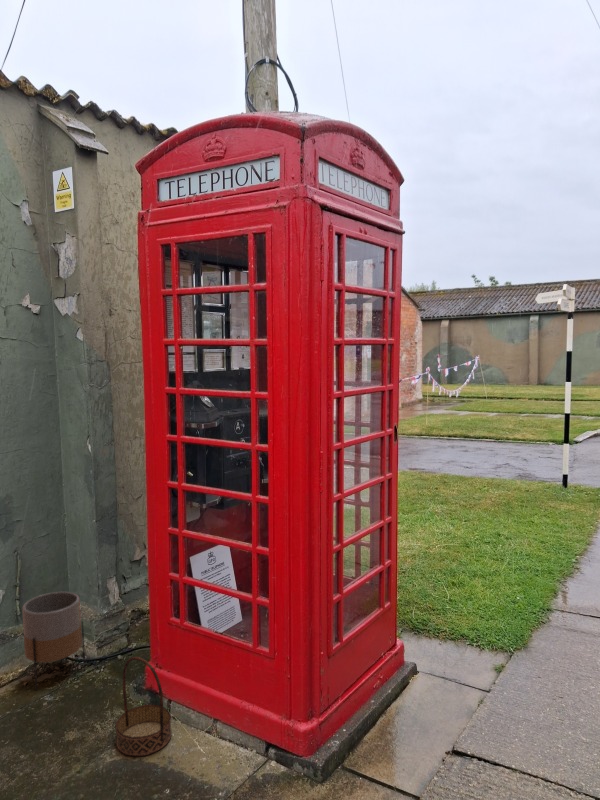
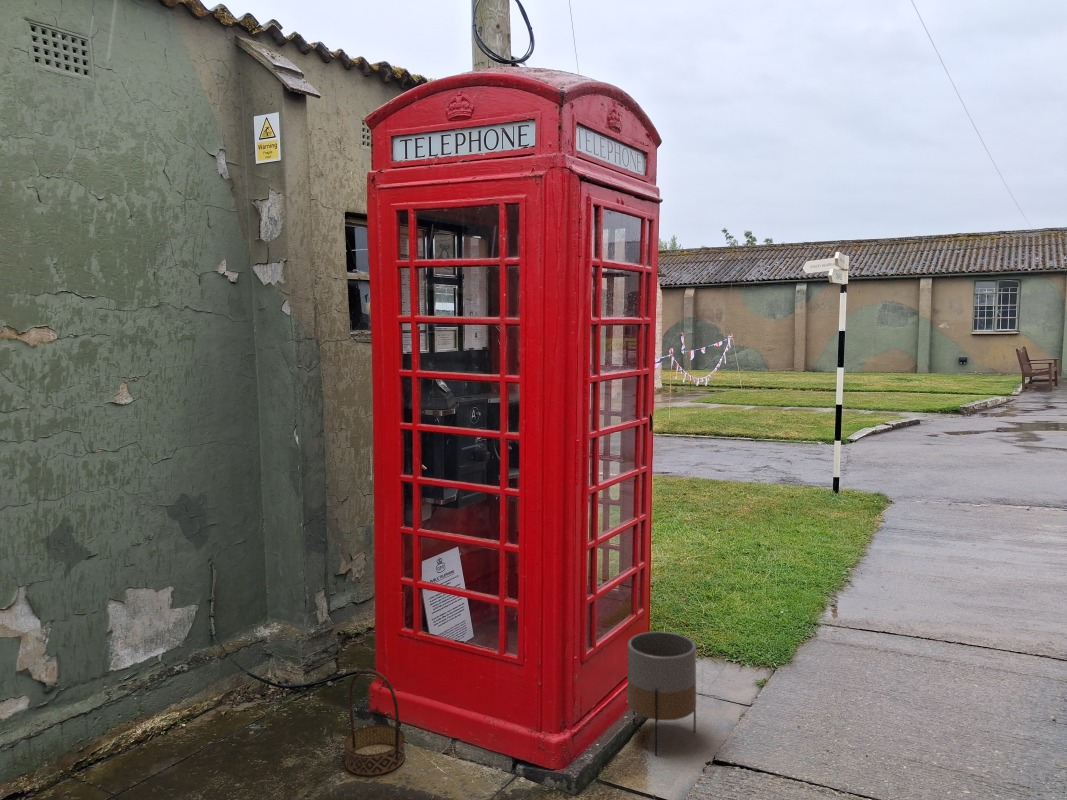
planter: present [22,592,85,690] -> present [627,631,696,756]

